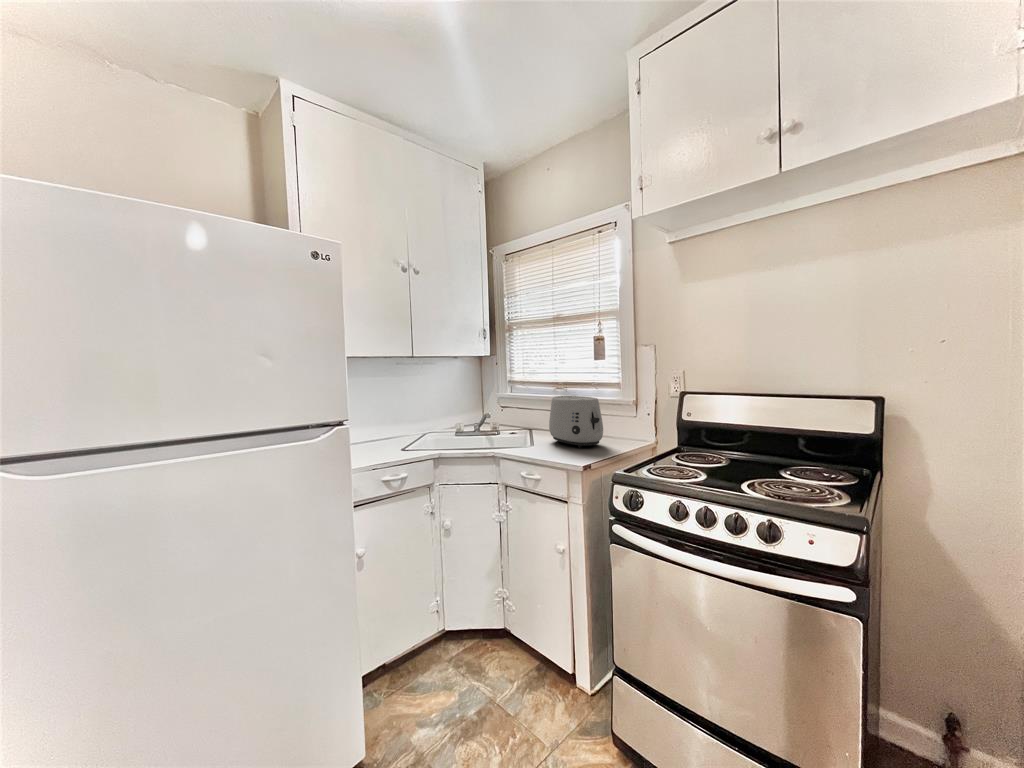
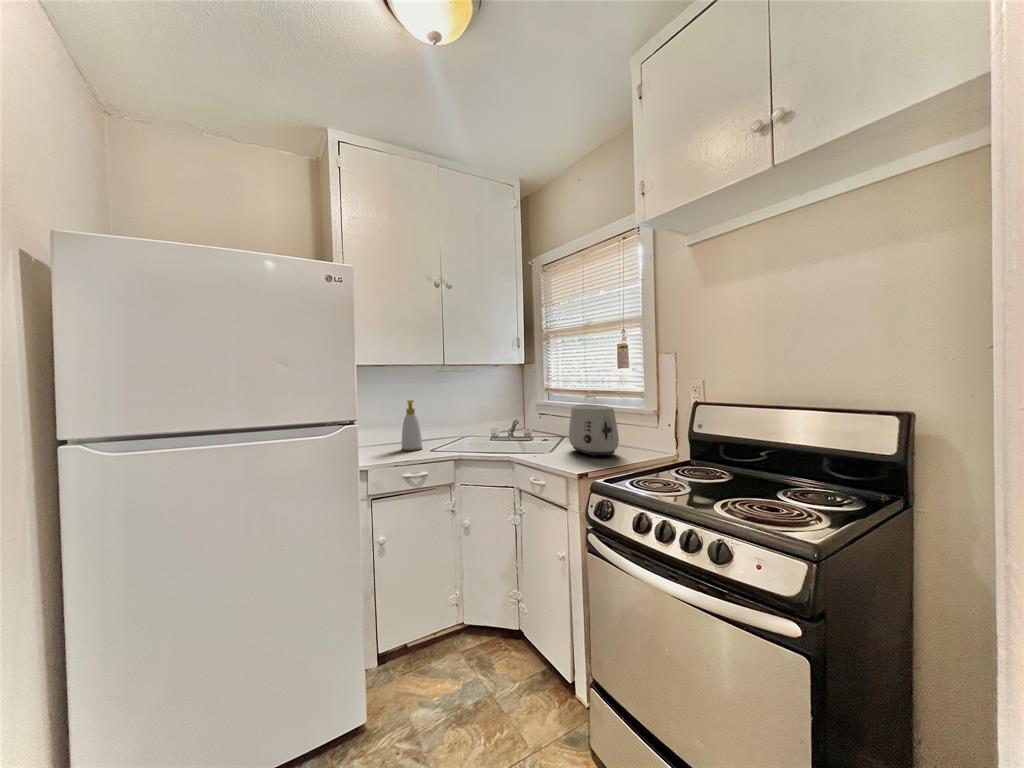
soap bottle: none [367,395,391,451] -> present [401,400,422,451]

